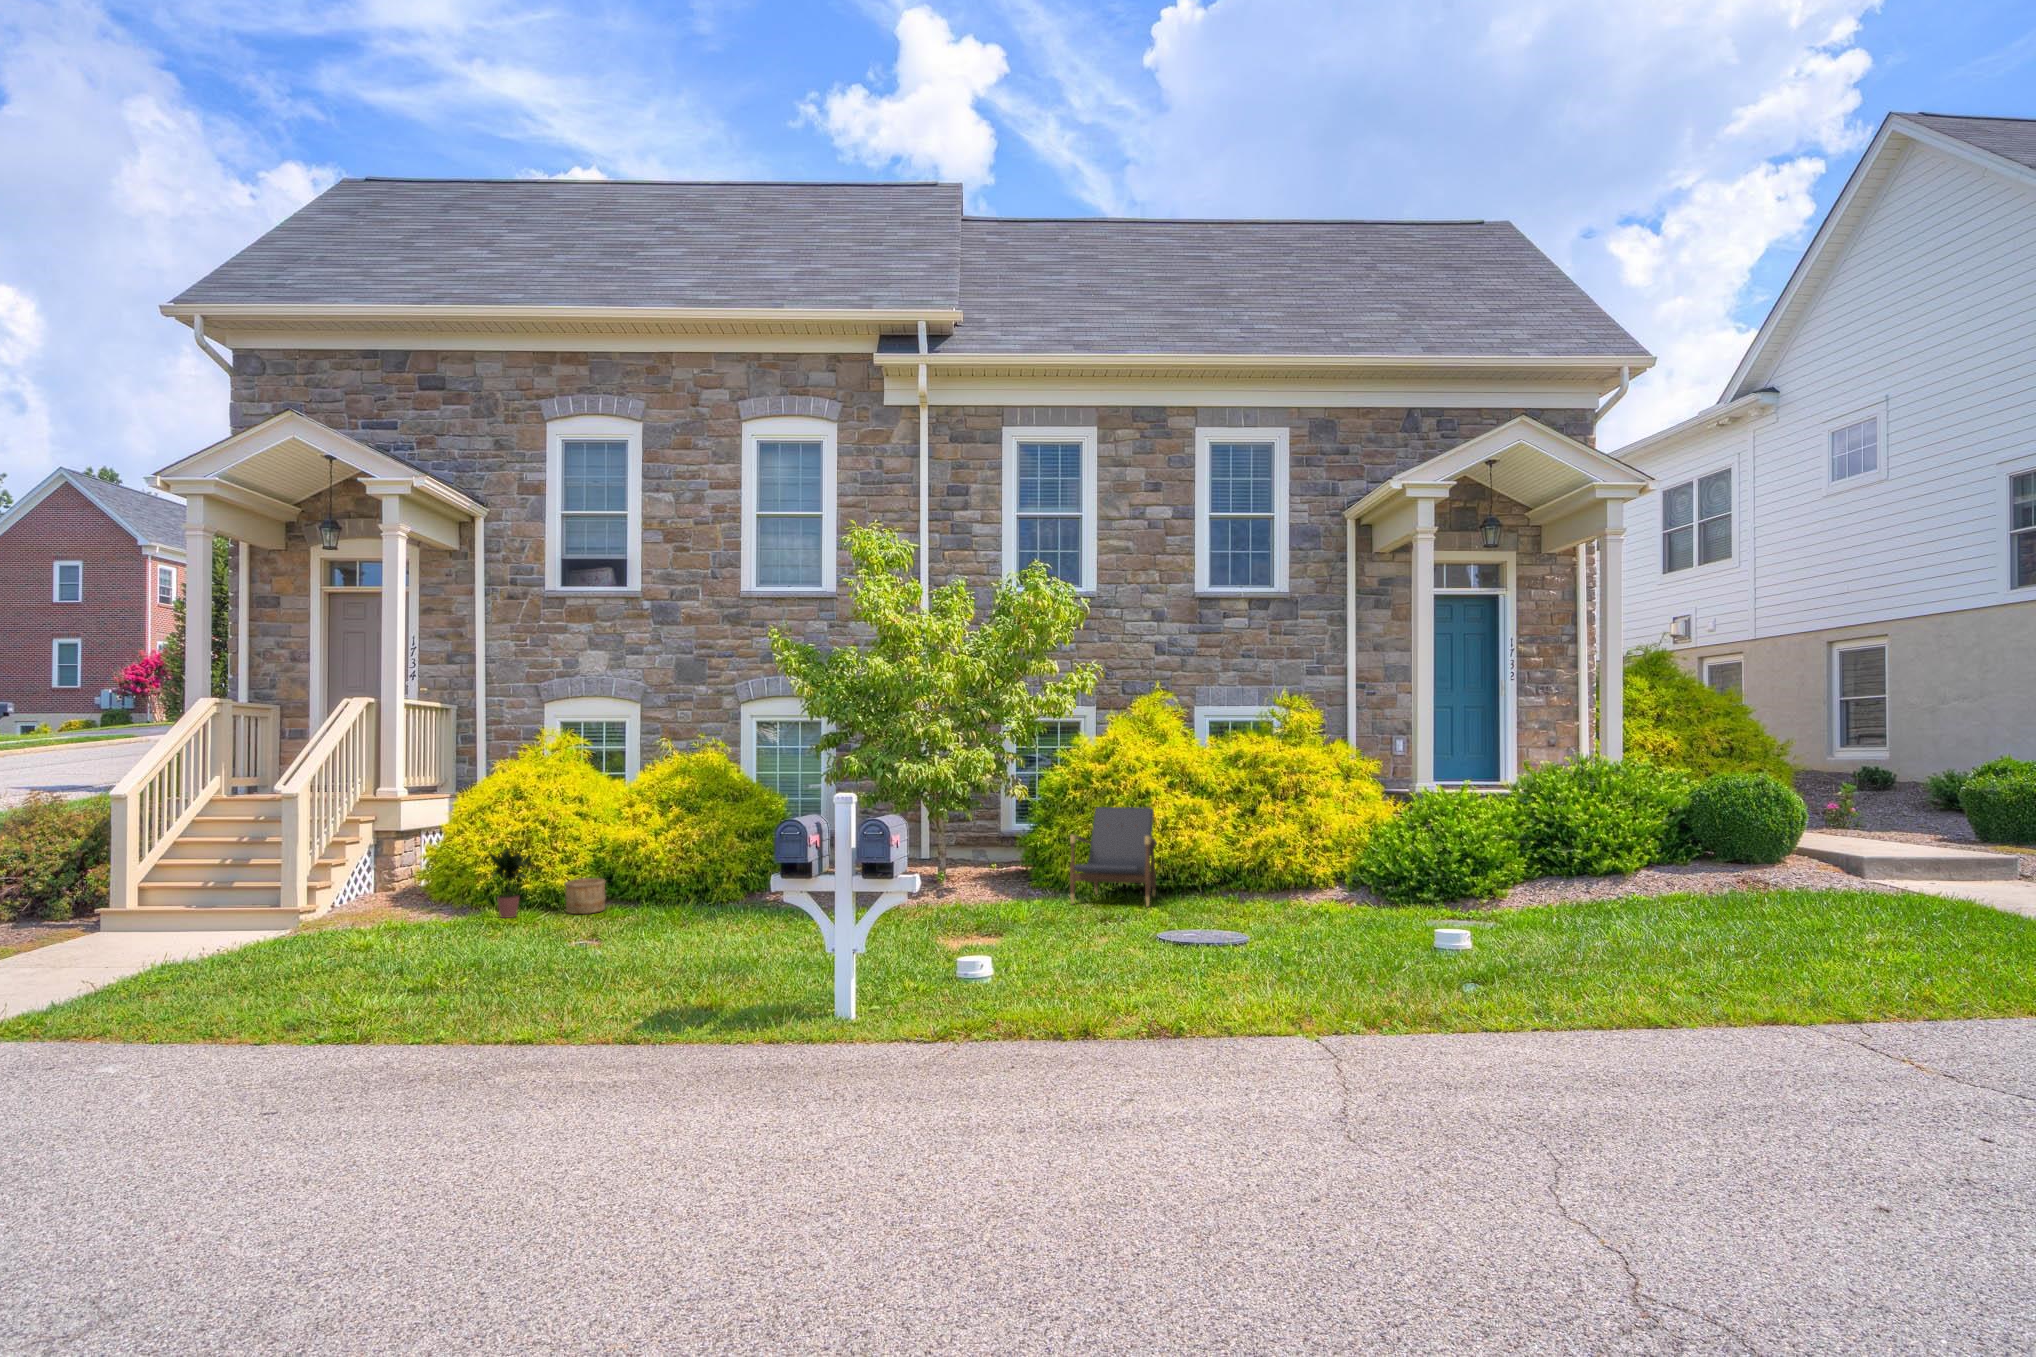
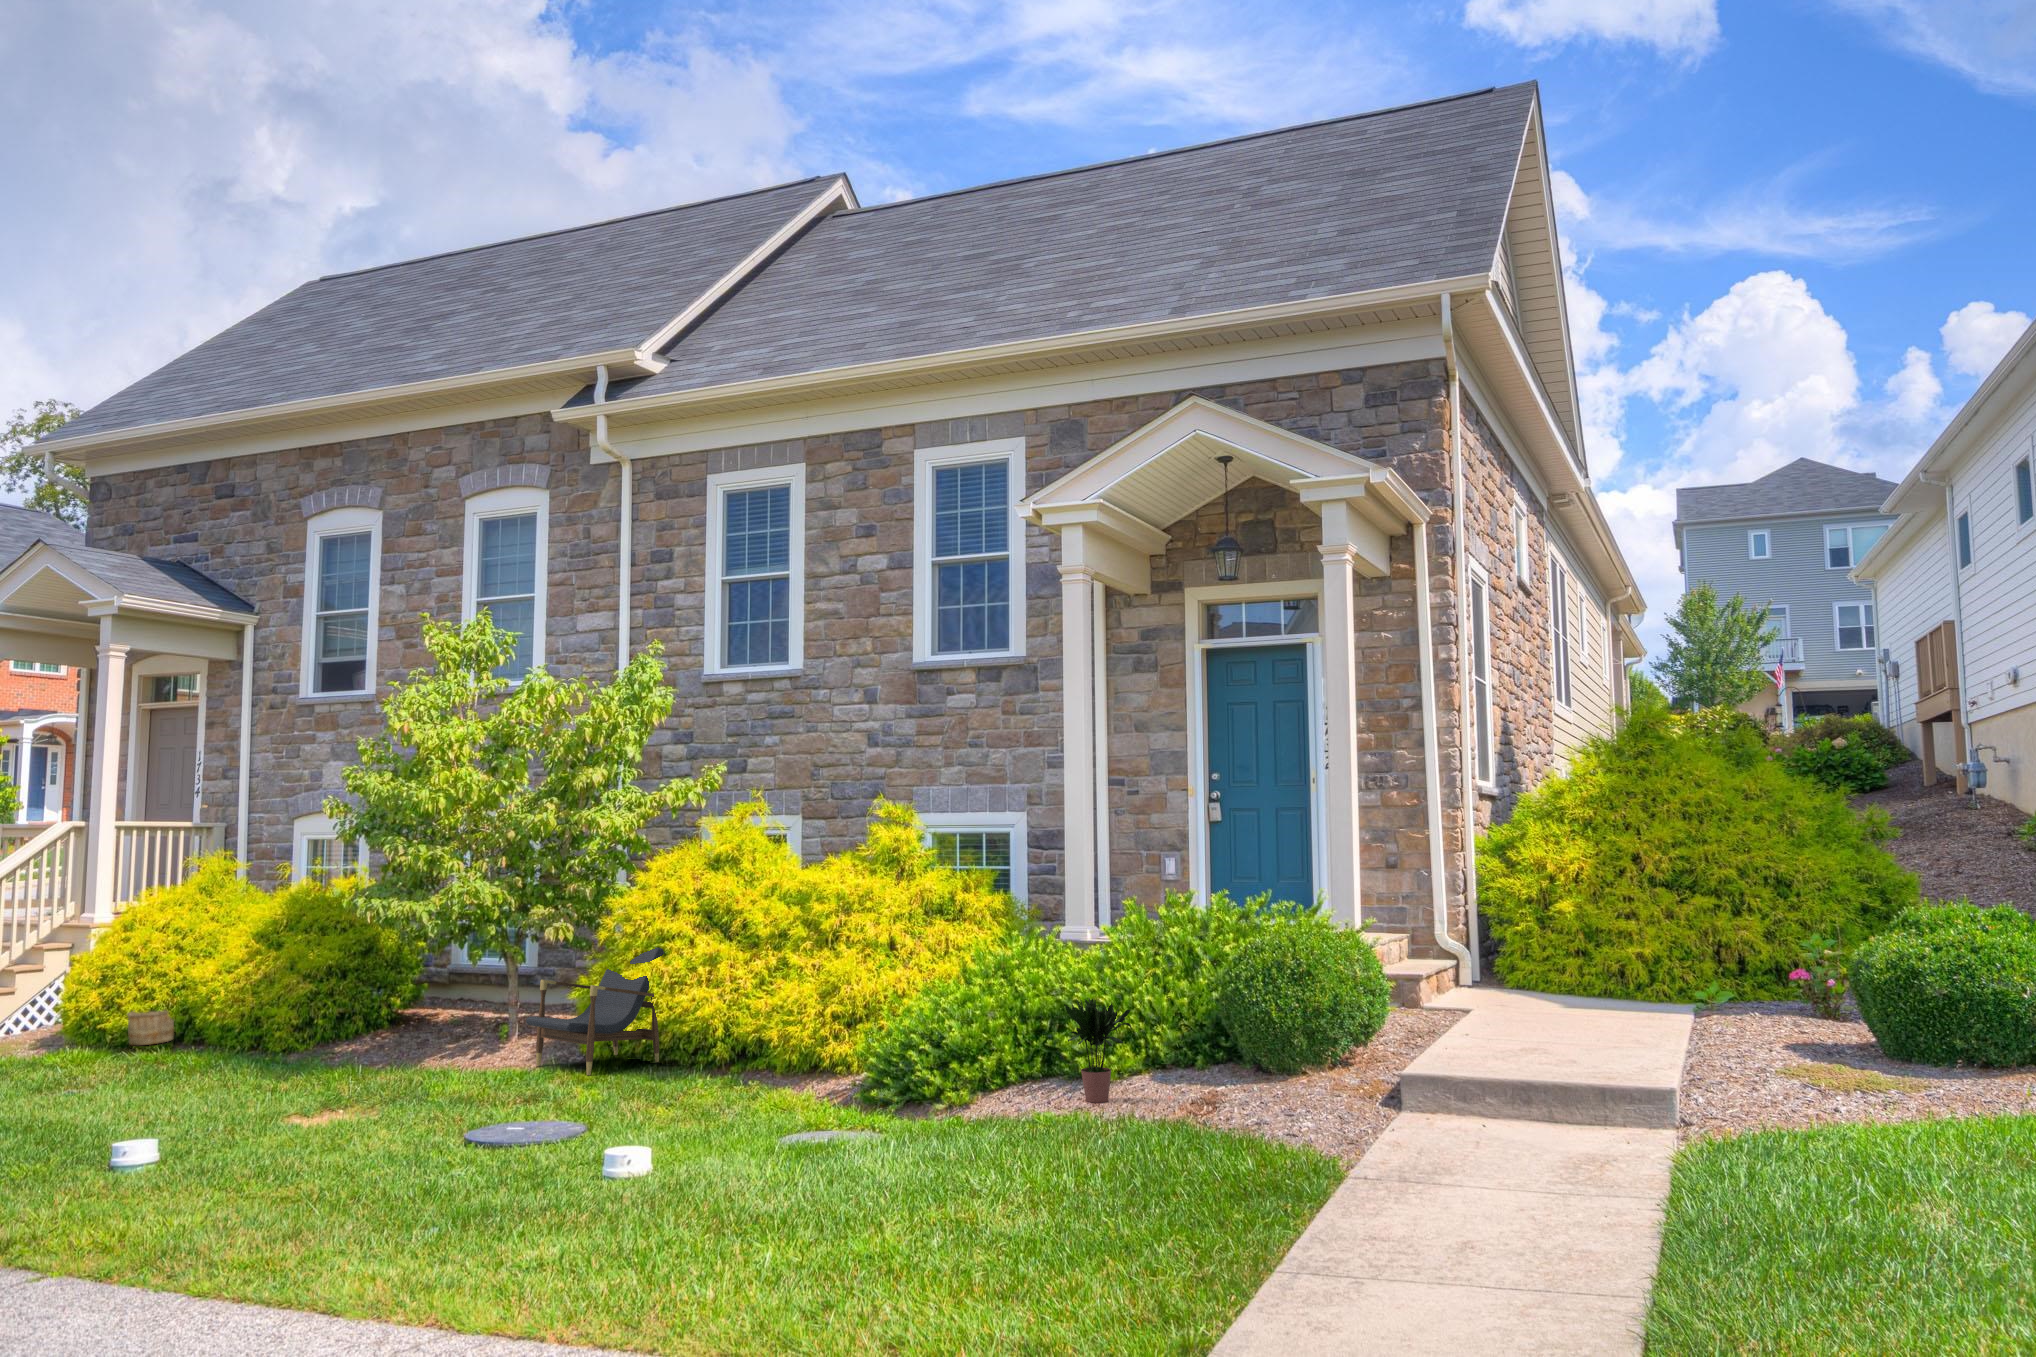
potted plant: present [489,849,532,918] -> present [1064,999,1132,1103]

